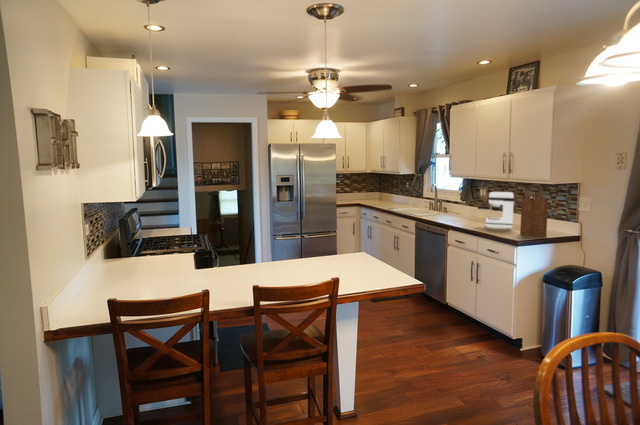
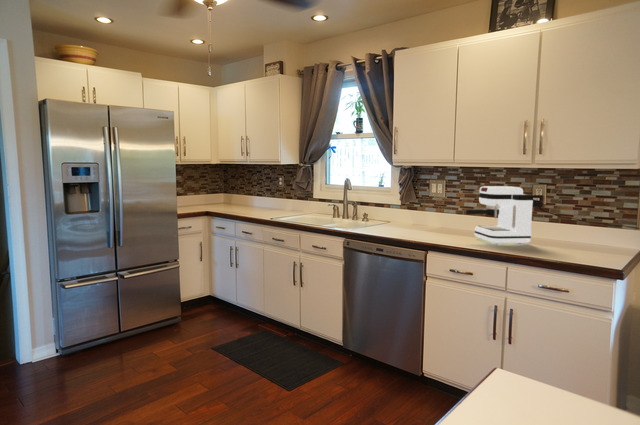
cutting board: present [520,194,548,236] -> none [571,187,618,255]

